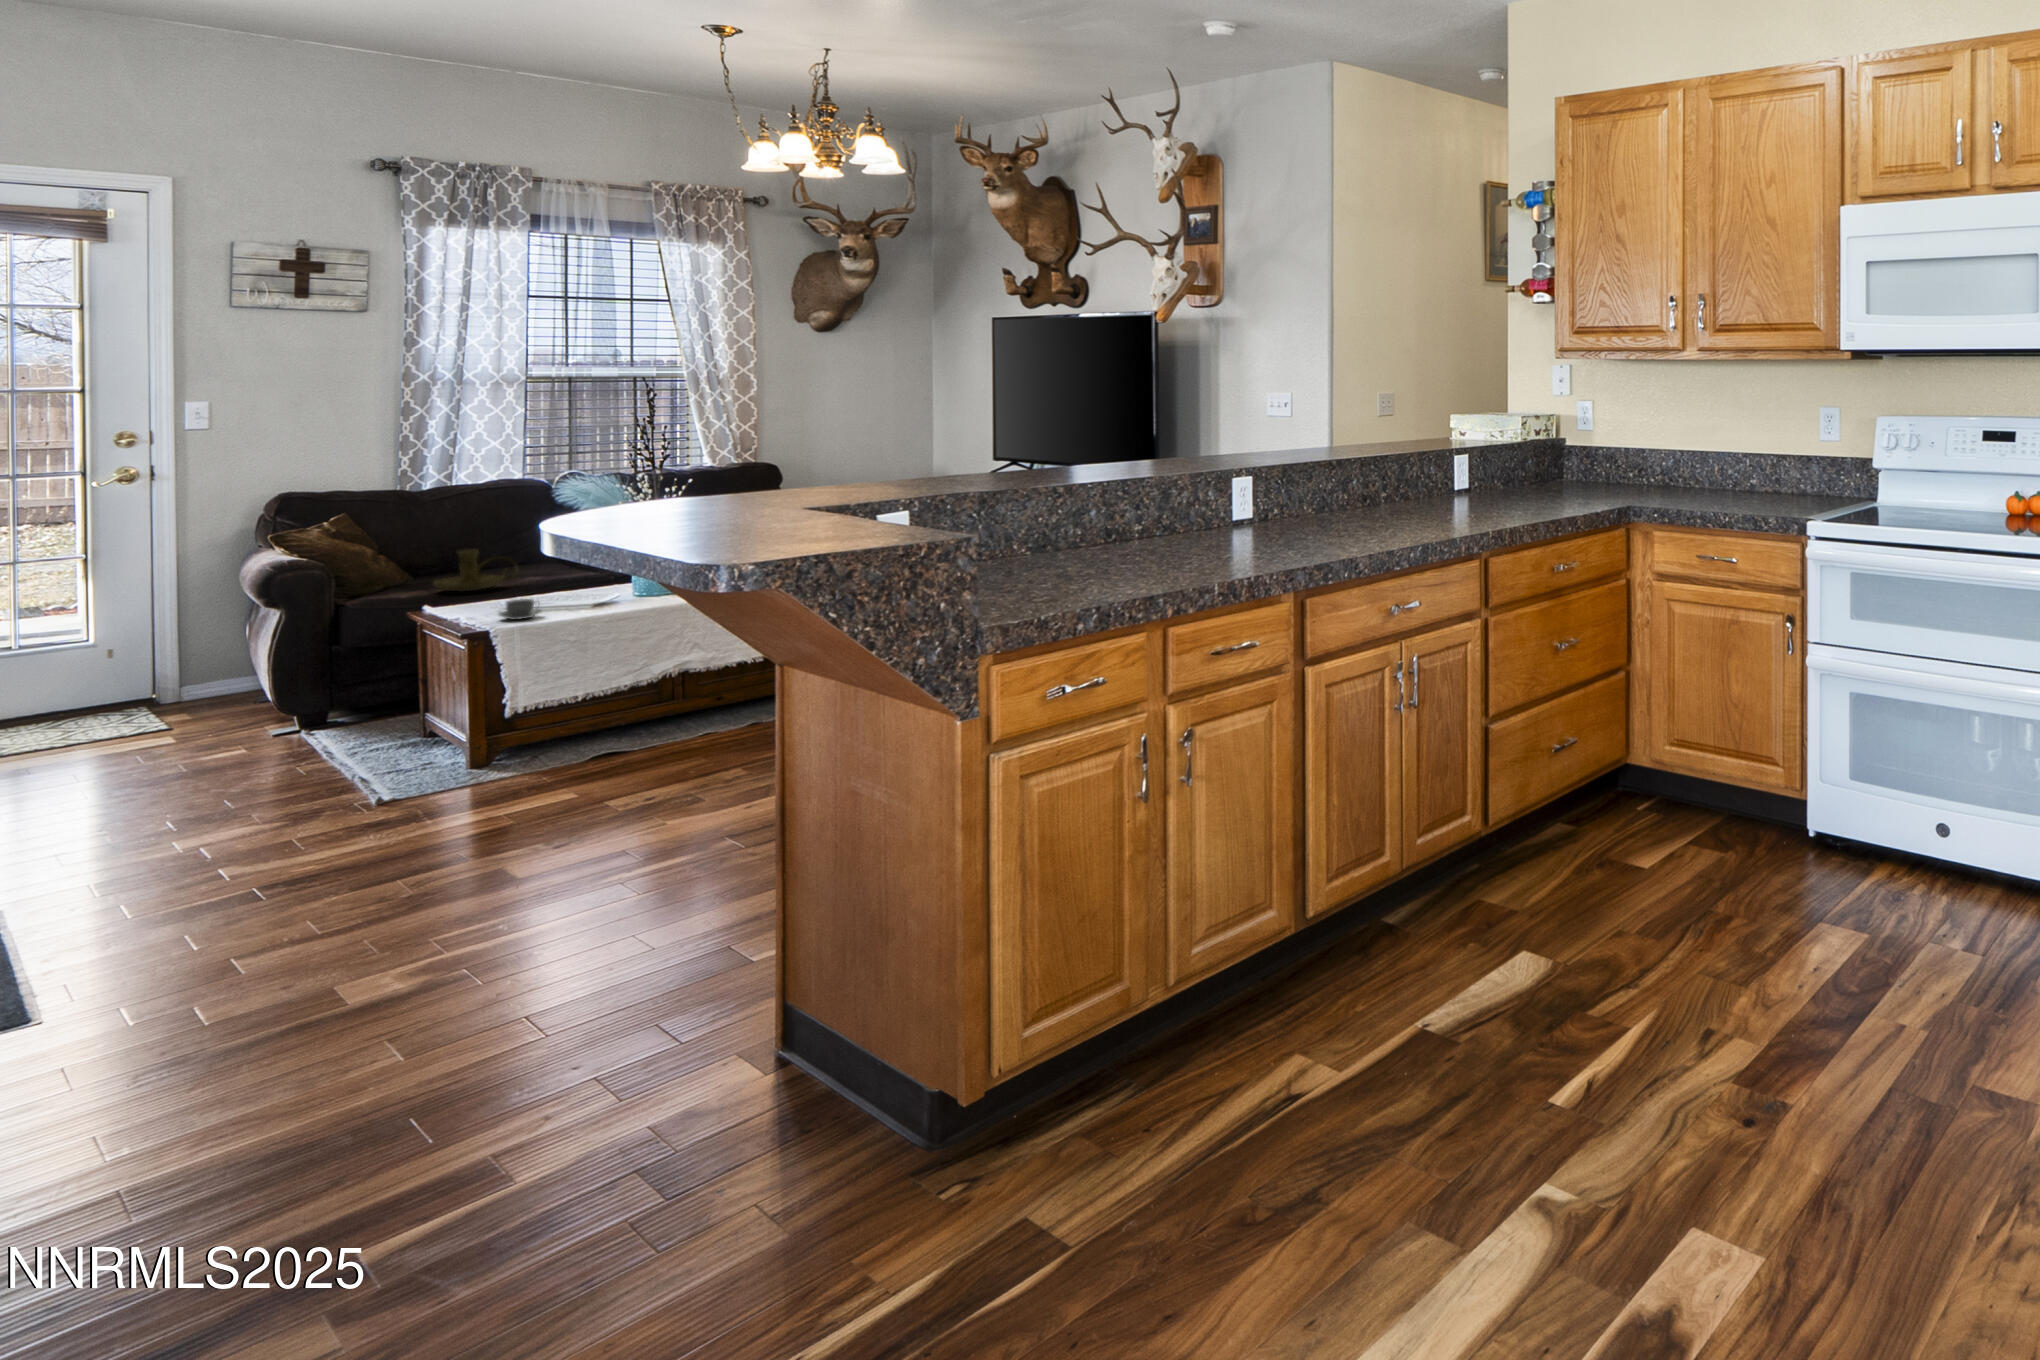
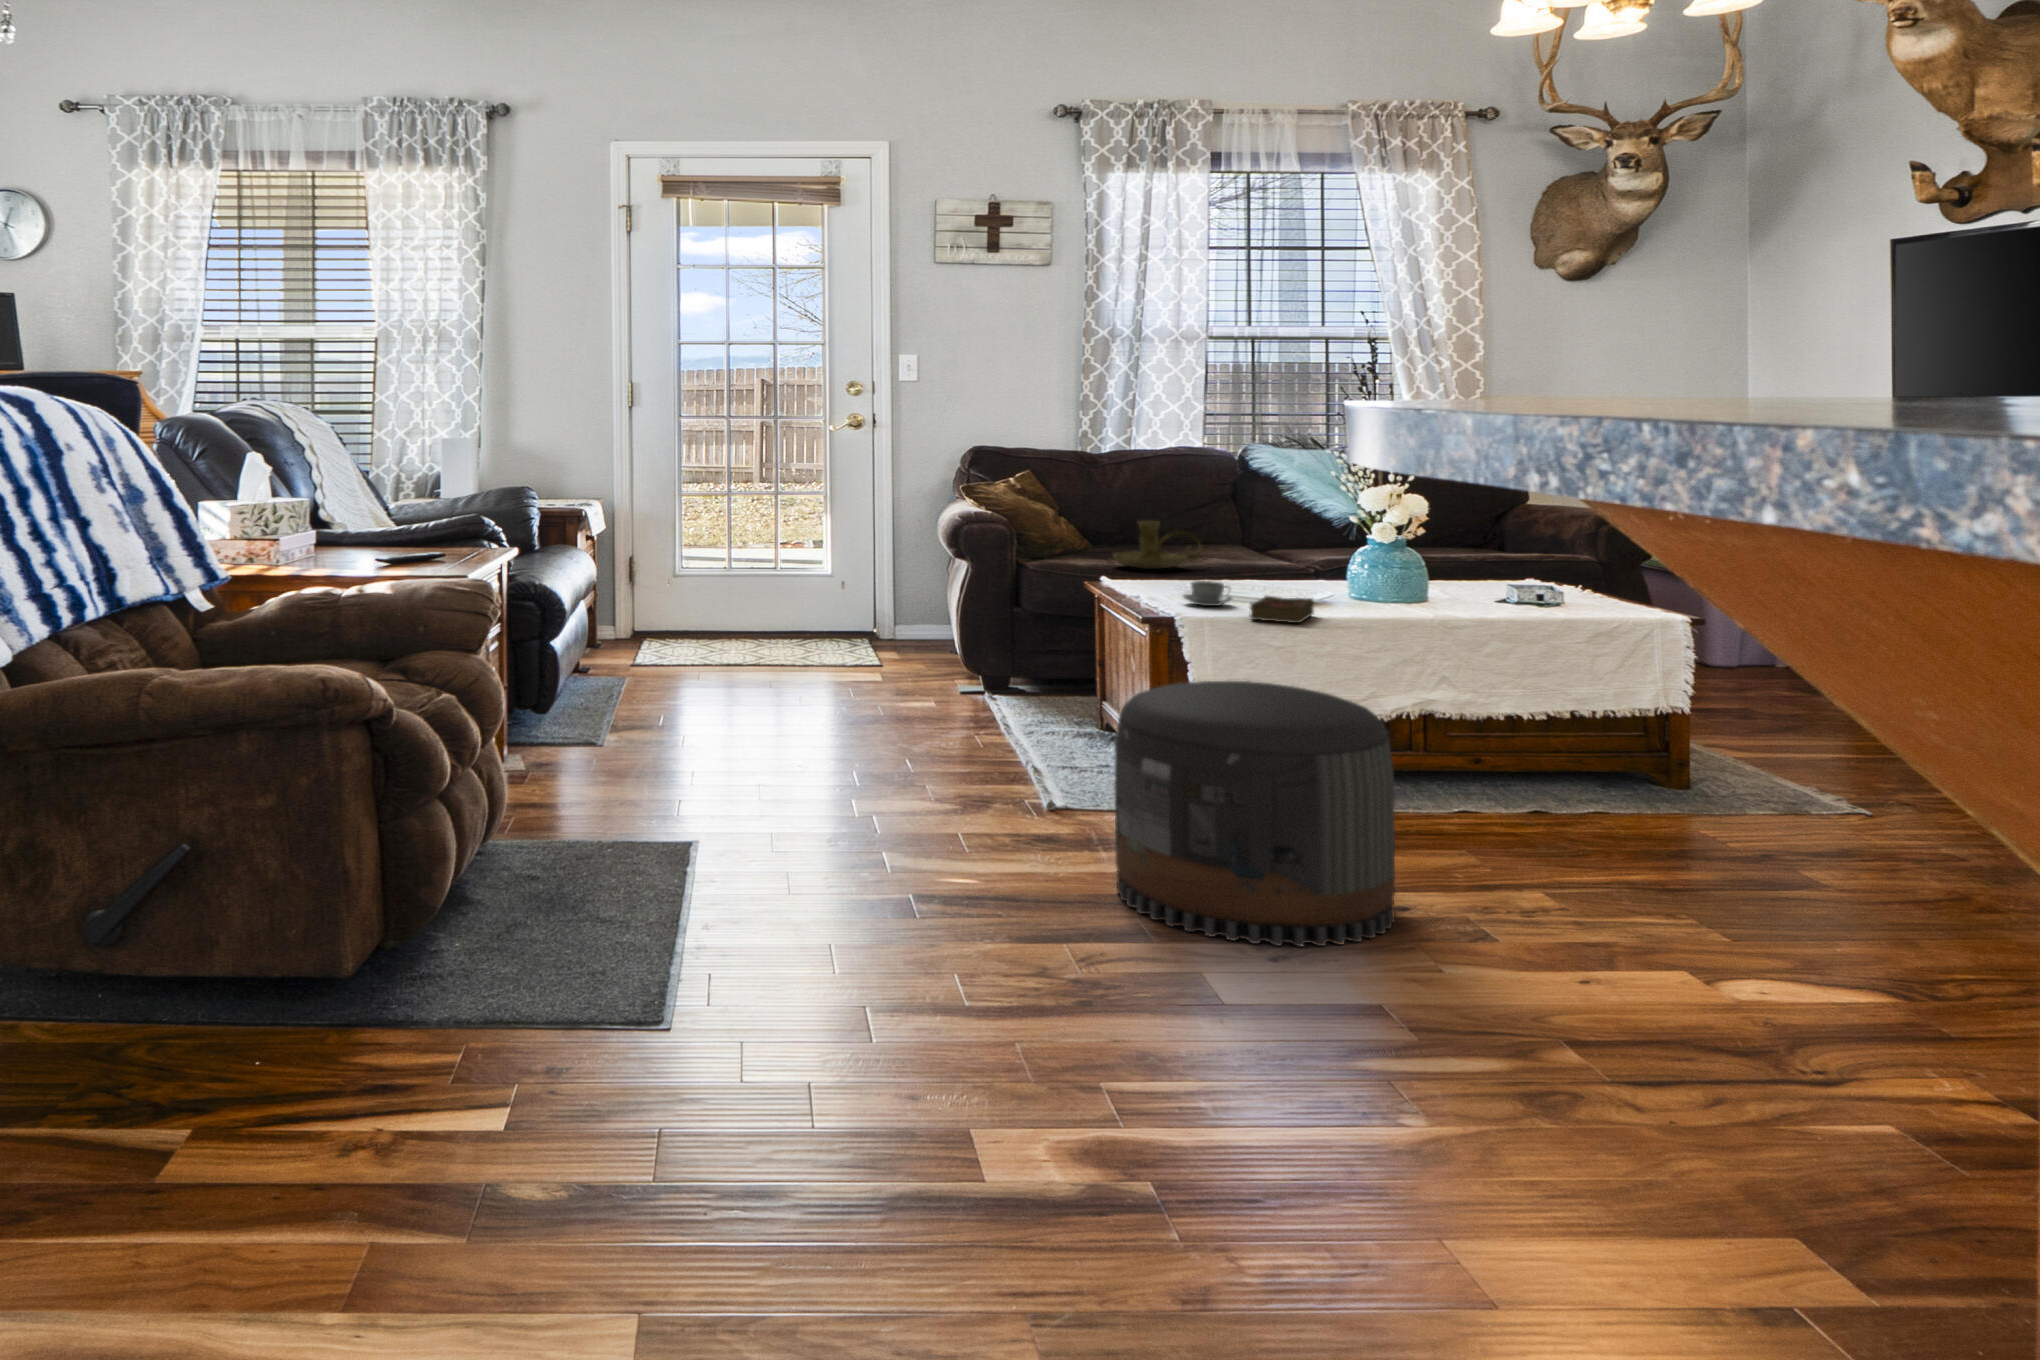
book: none [554,604,608,627] -> present [1250,596,1314,623]
pouf: none [438,674,650,856] -> present [1115,681,1395,947]

